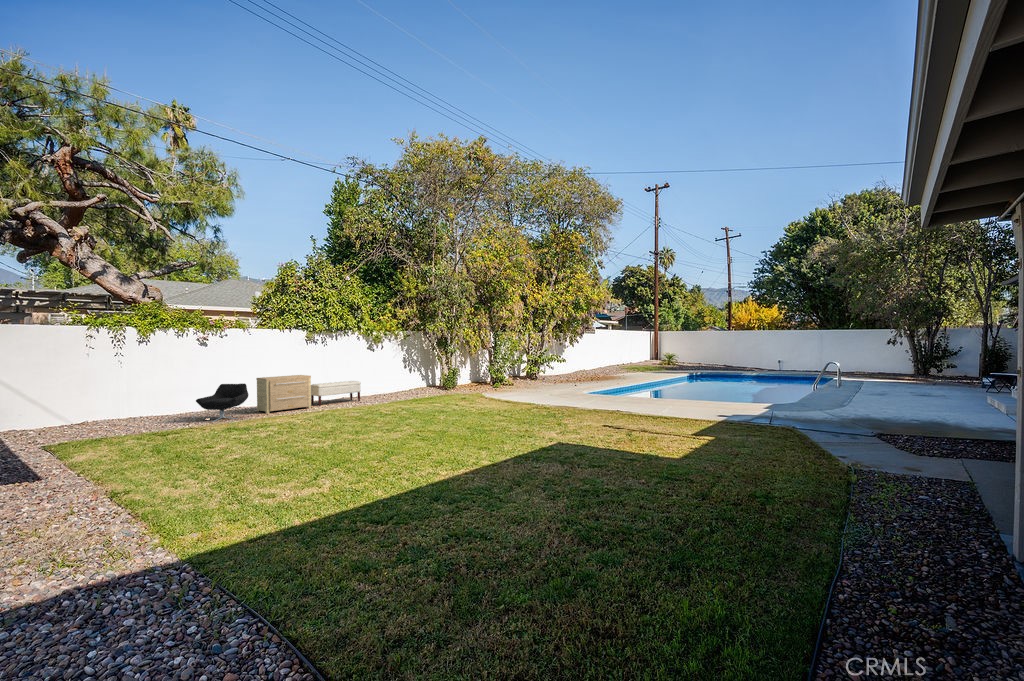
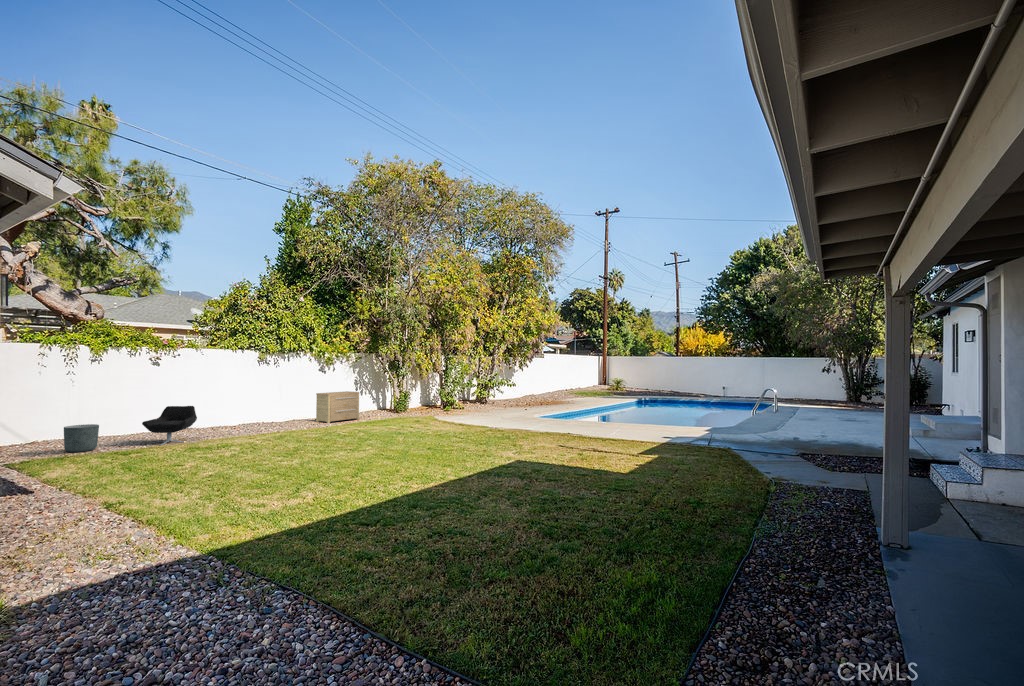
side table: present [256,375,311,413] -> present [316,391,359,423]
bench: present [311,381,361,406] -> none [258,404,311,430]
planter: none [121,402,154,429] -> present [64,424,99,452]

